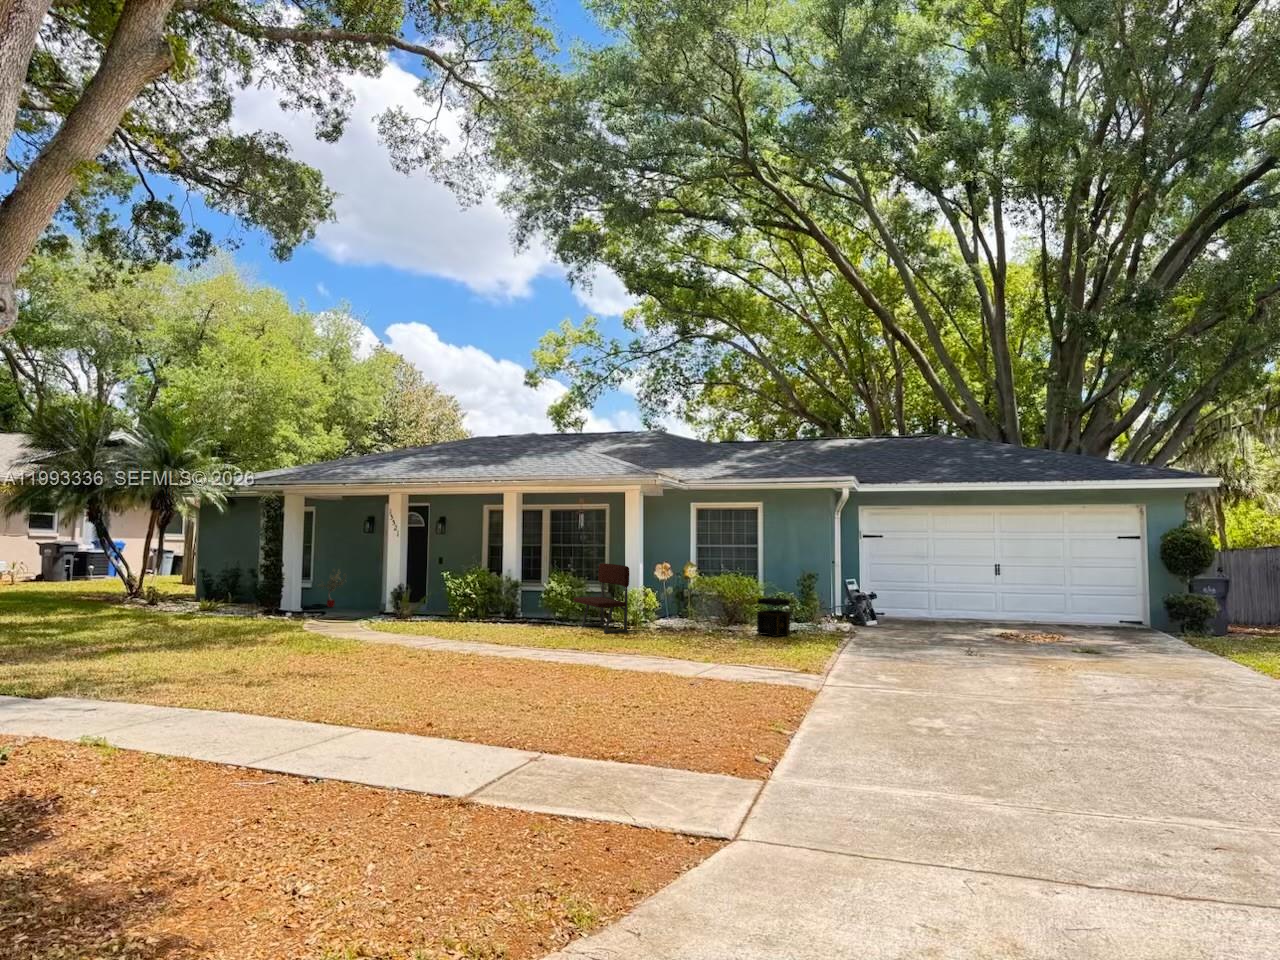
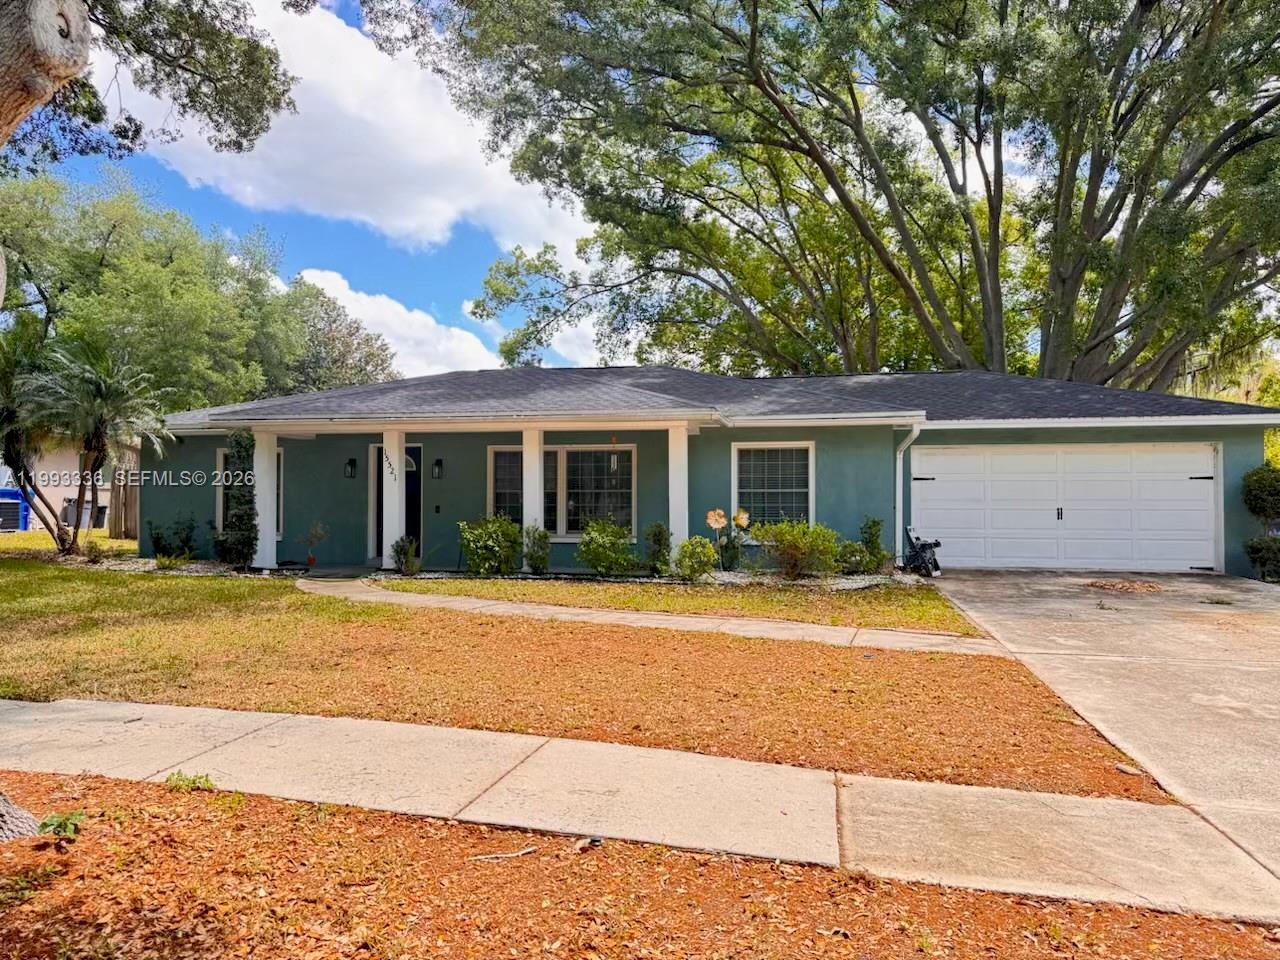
bench: present [574,563,629,633] -> none [614,509,682,587]
toolbox: present [757,597,790,637] -> none [824,544,862,587]

